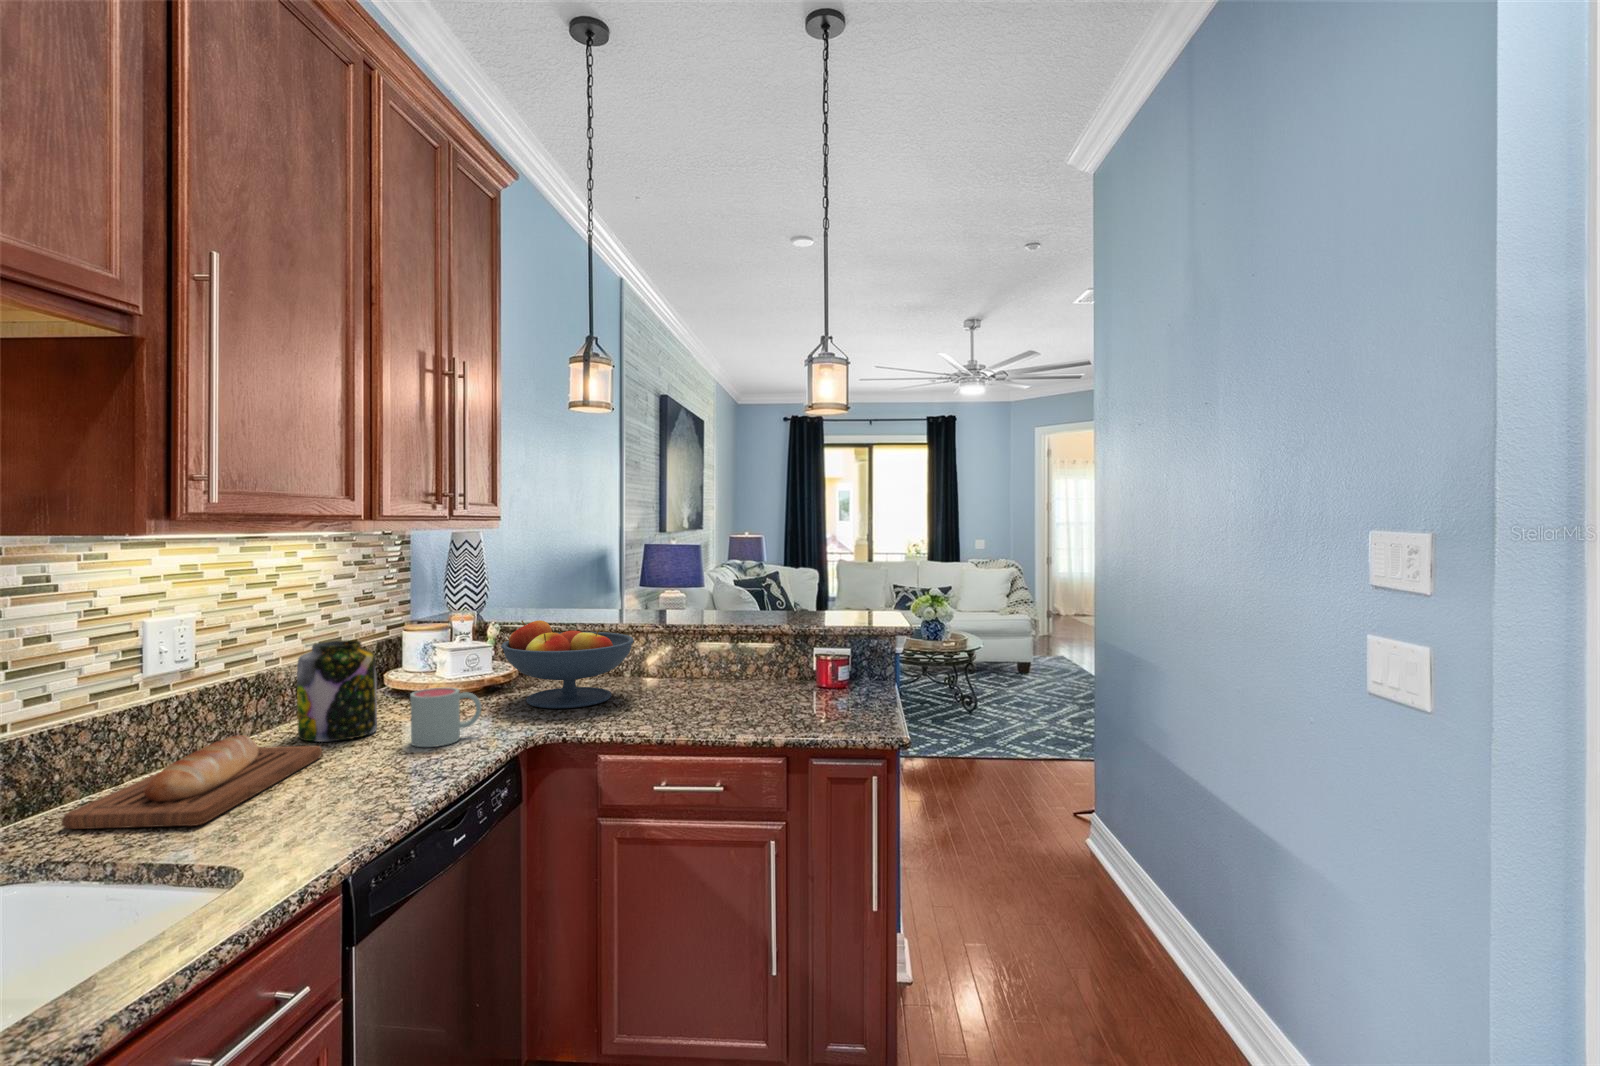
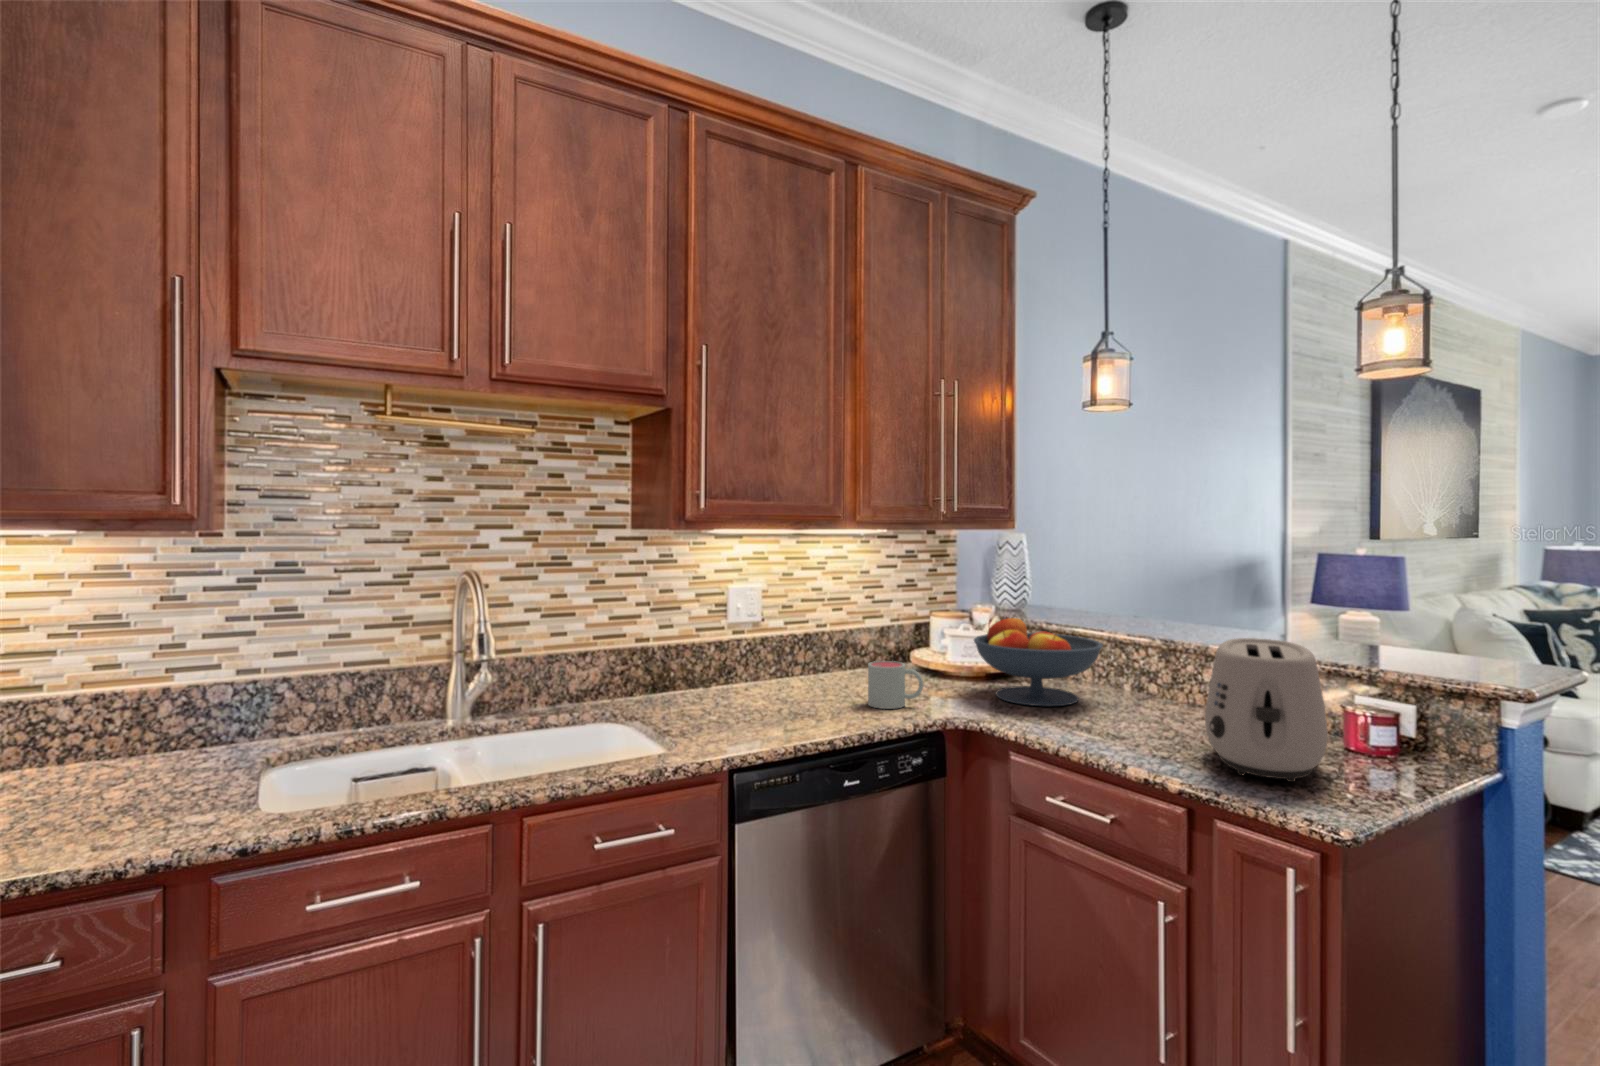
toaster: none [759,612,857,721] -> present [1205,638,1328,782]
jar: present [297,640,377,742] -> none [819,614,869,691]
bread loaf: present [62,735,322,829] -> none [656,670,811,718]

